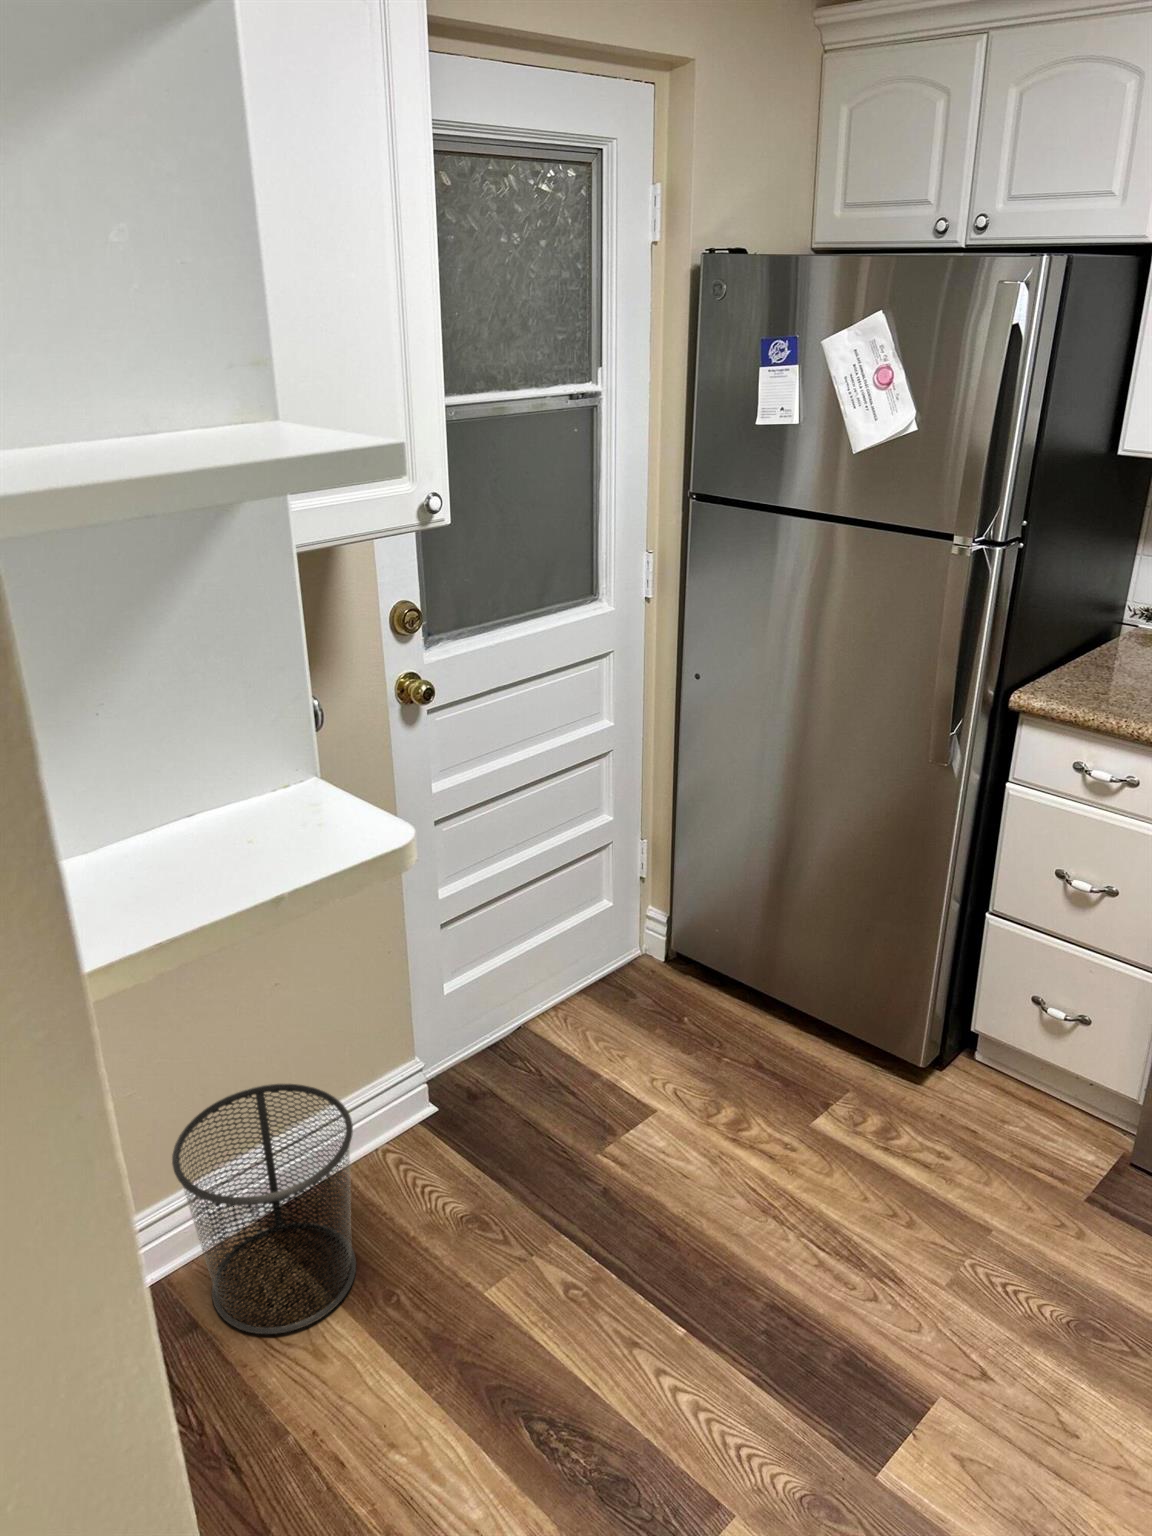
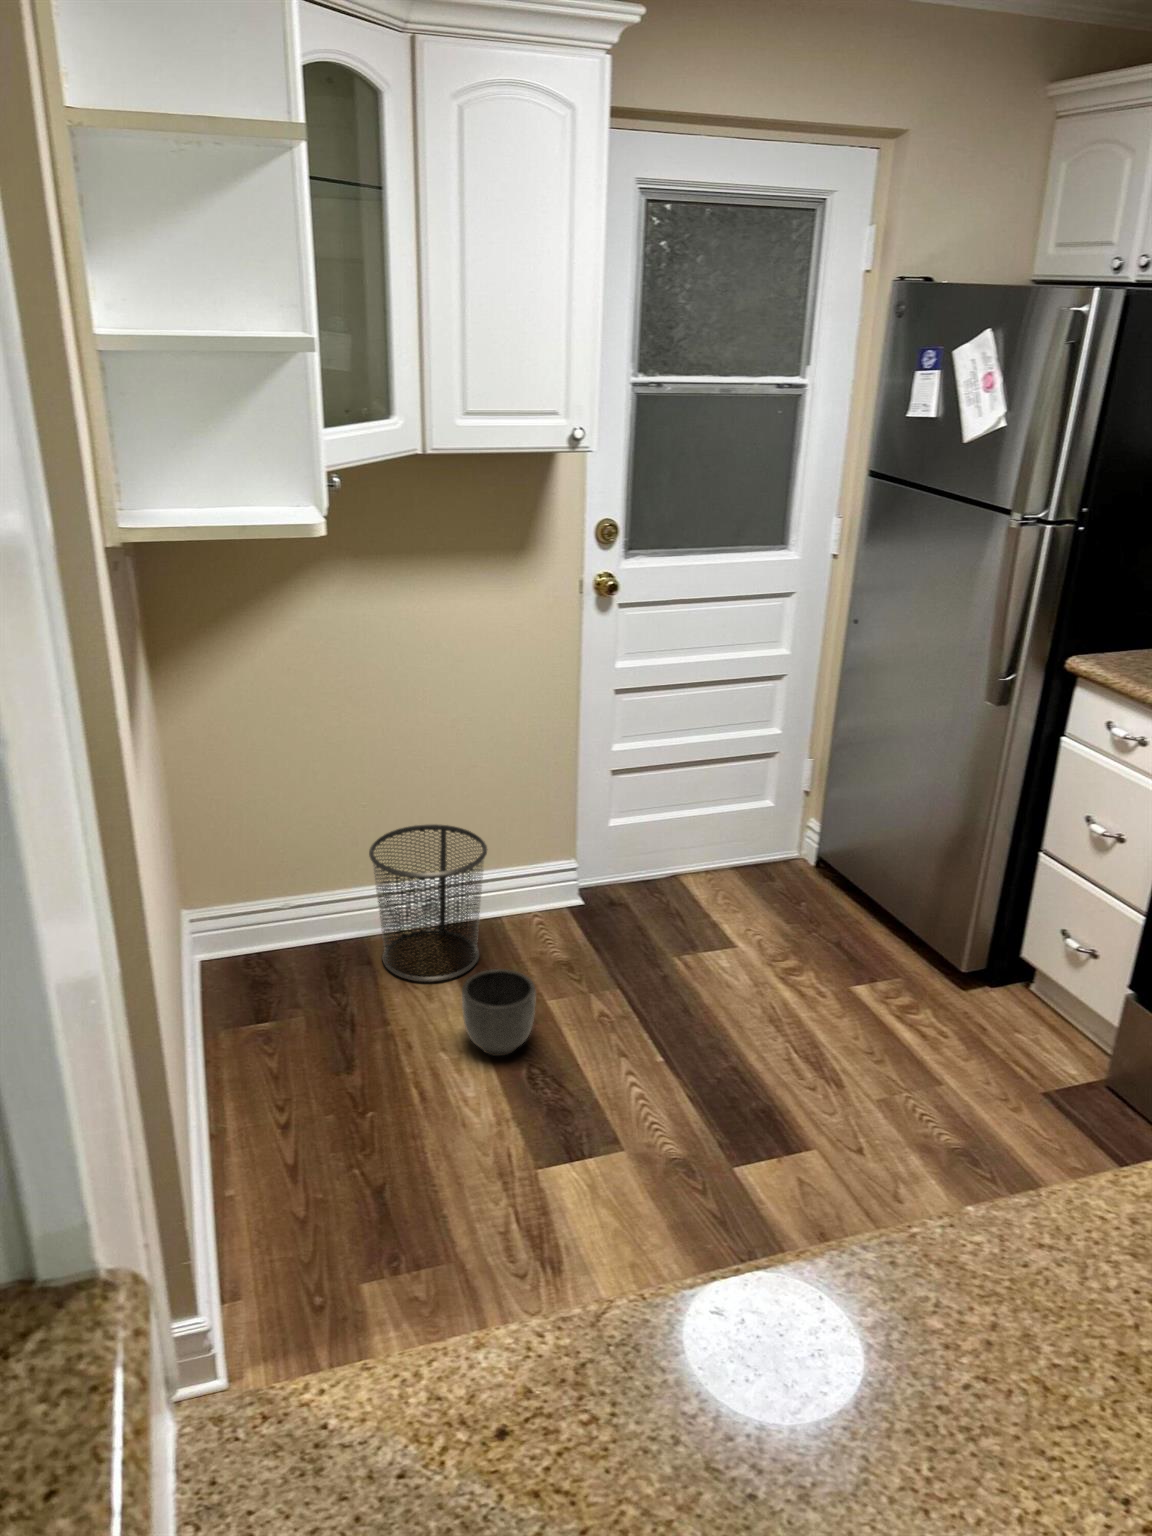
planter: none [406,1287,515,1425] -> present [462,969,536,1056]

